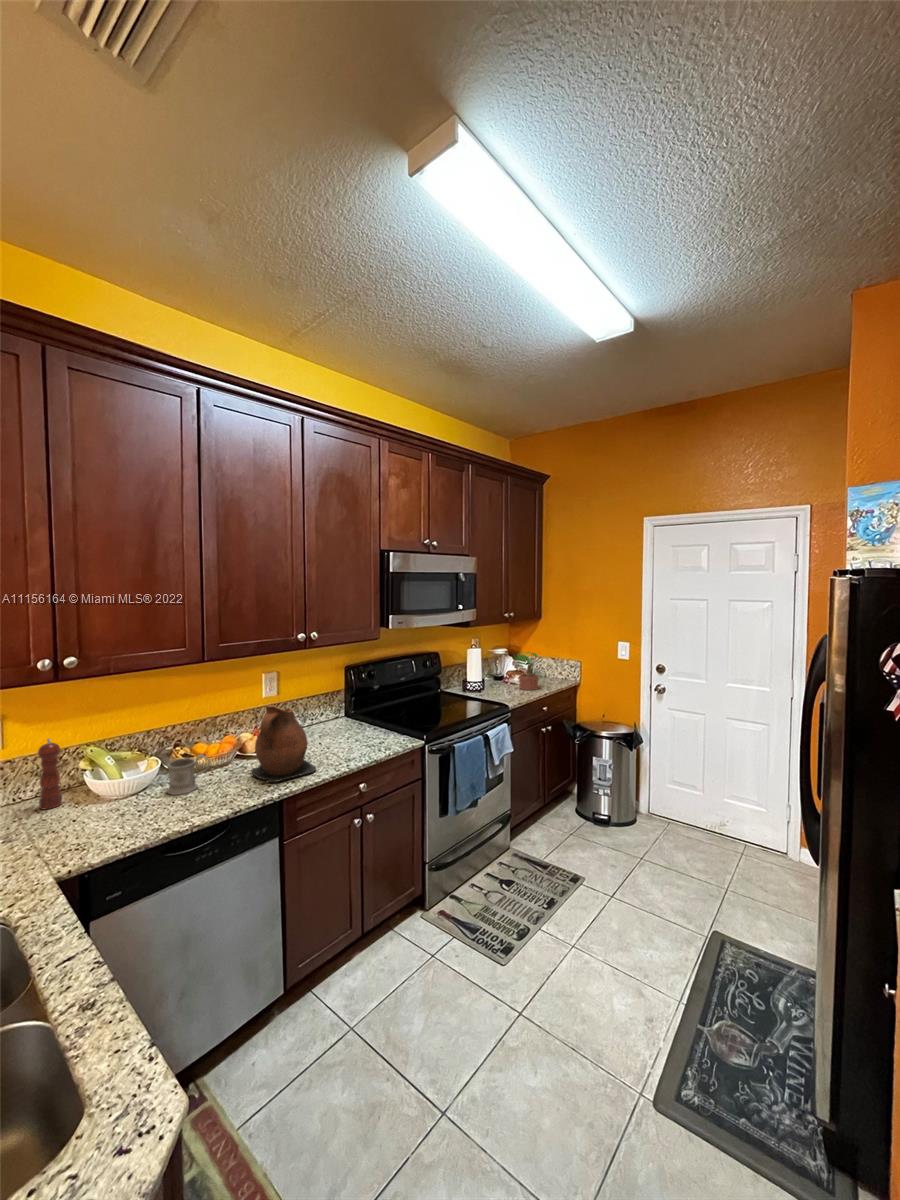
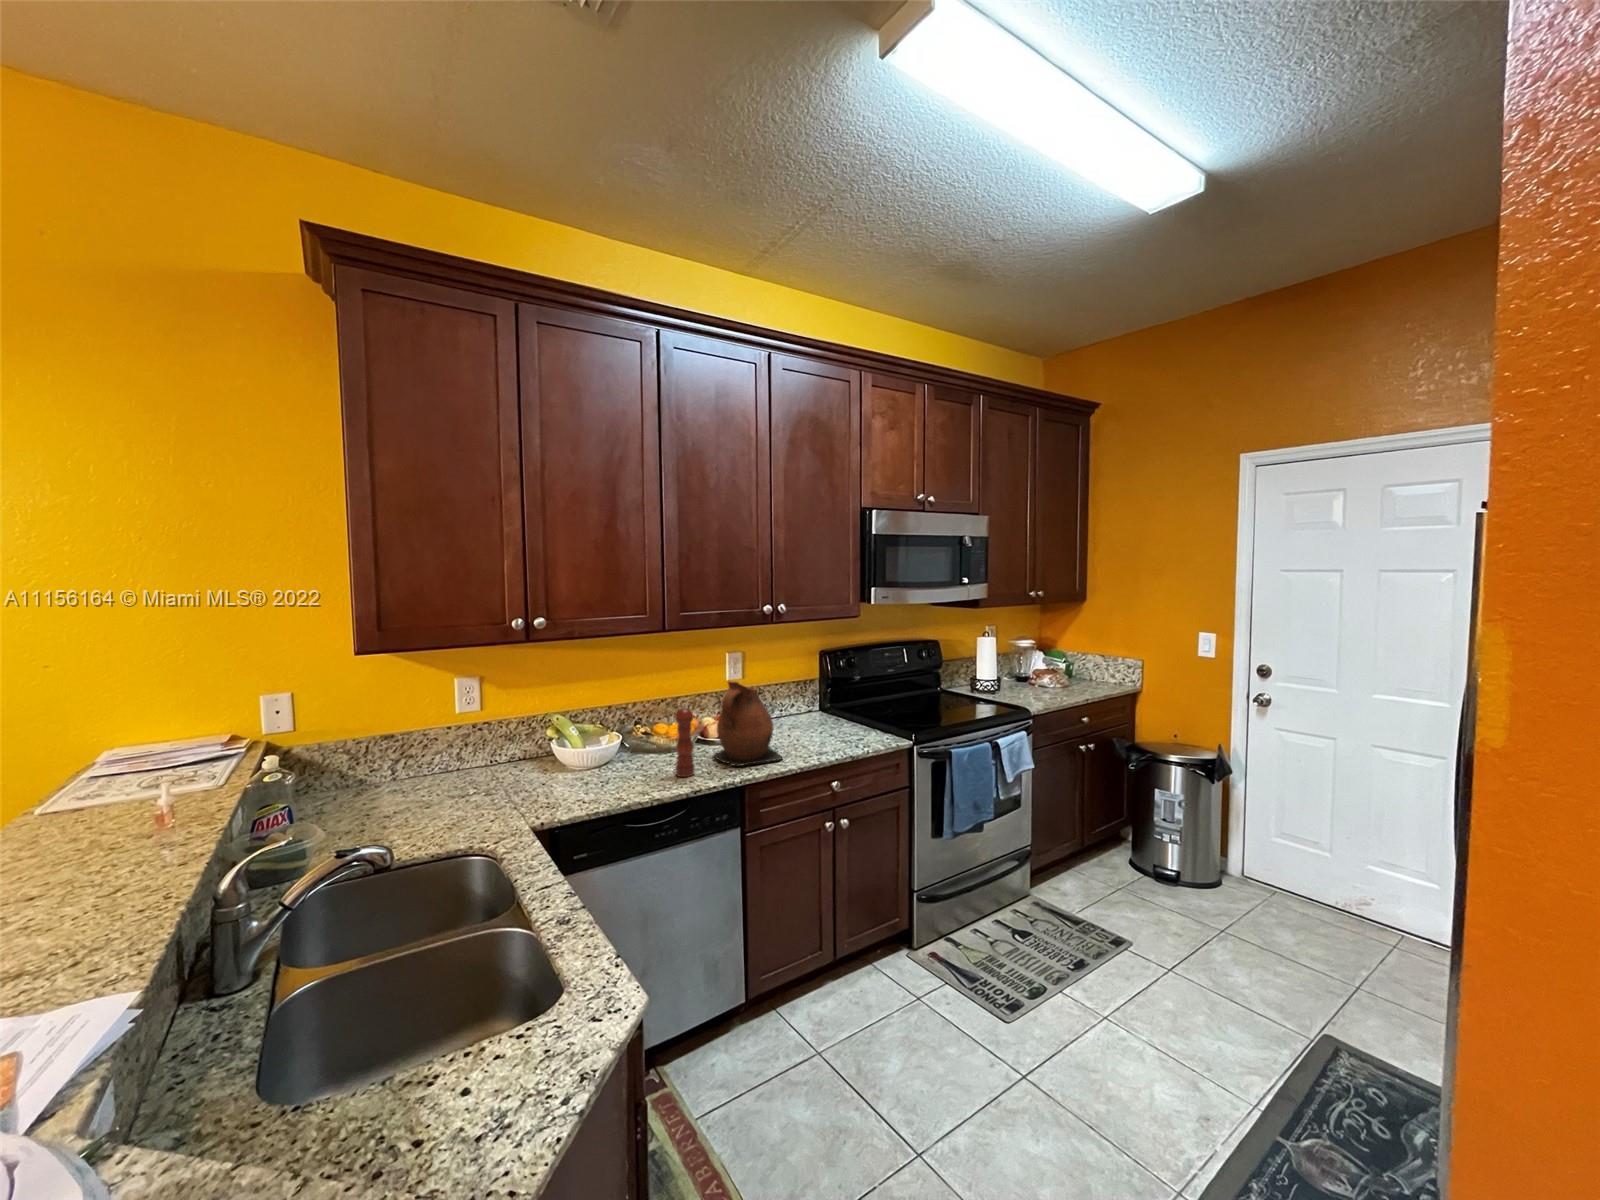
potted plant: present [519,652,538,690] -> none [1047,643,1075,694]
pepper mill: present [38,739,62,809] -> present [675,704,695,777]
mug: present [167,755,210,795] -> none [629,730,671,770]

